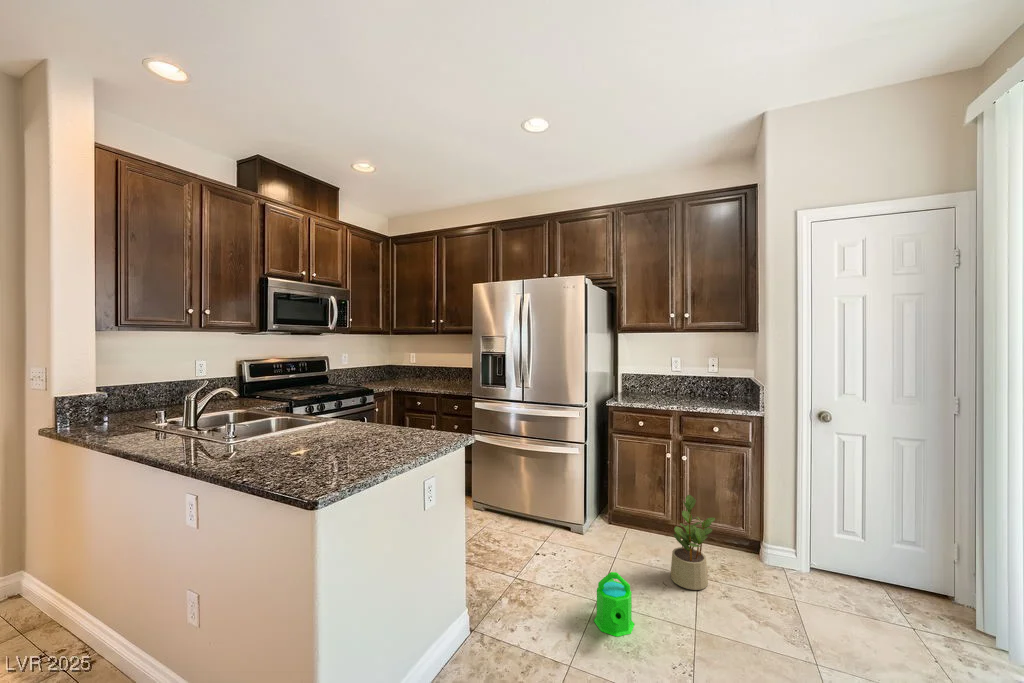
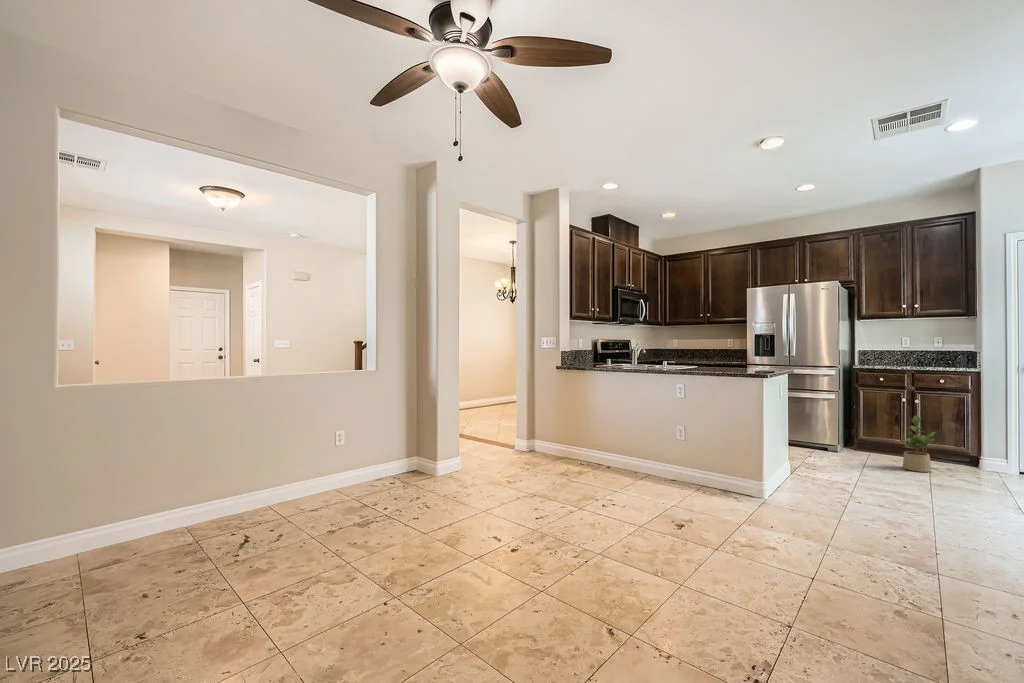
watering can: present [594,572,635,637] -> none [849,447,877,478]

